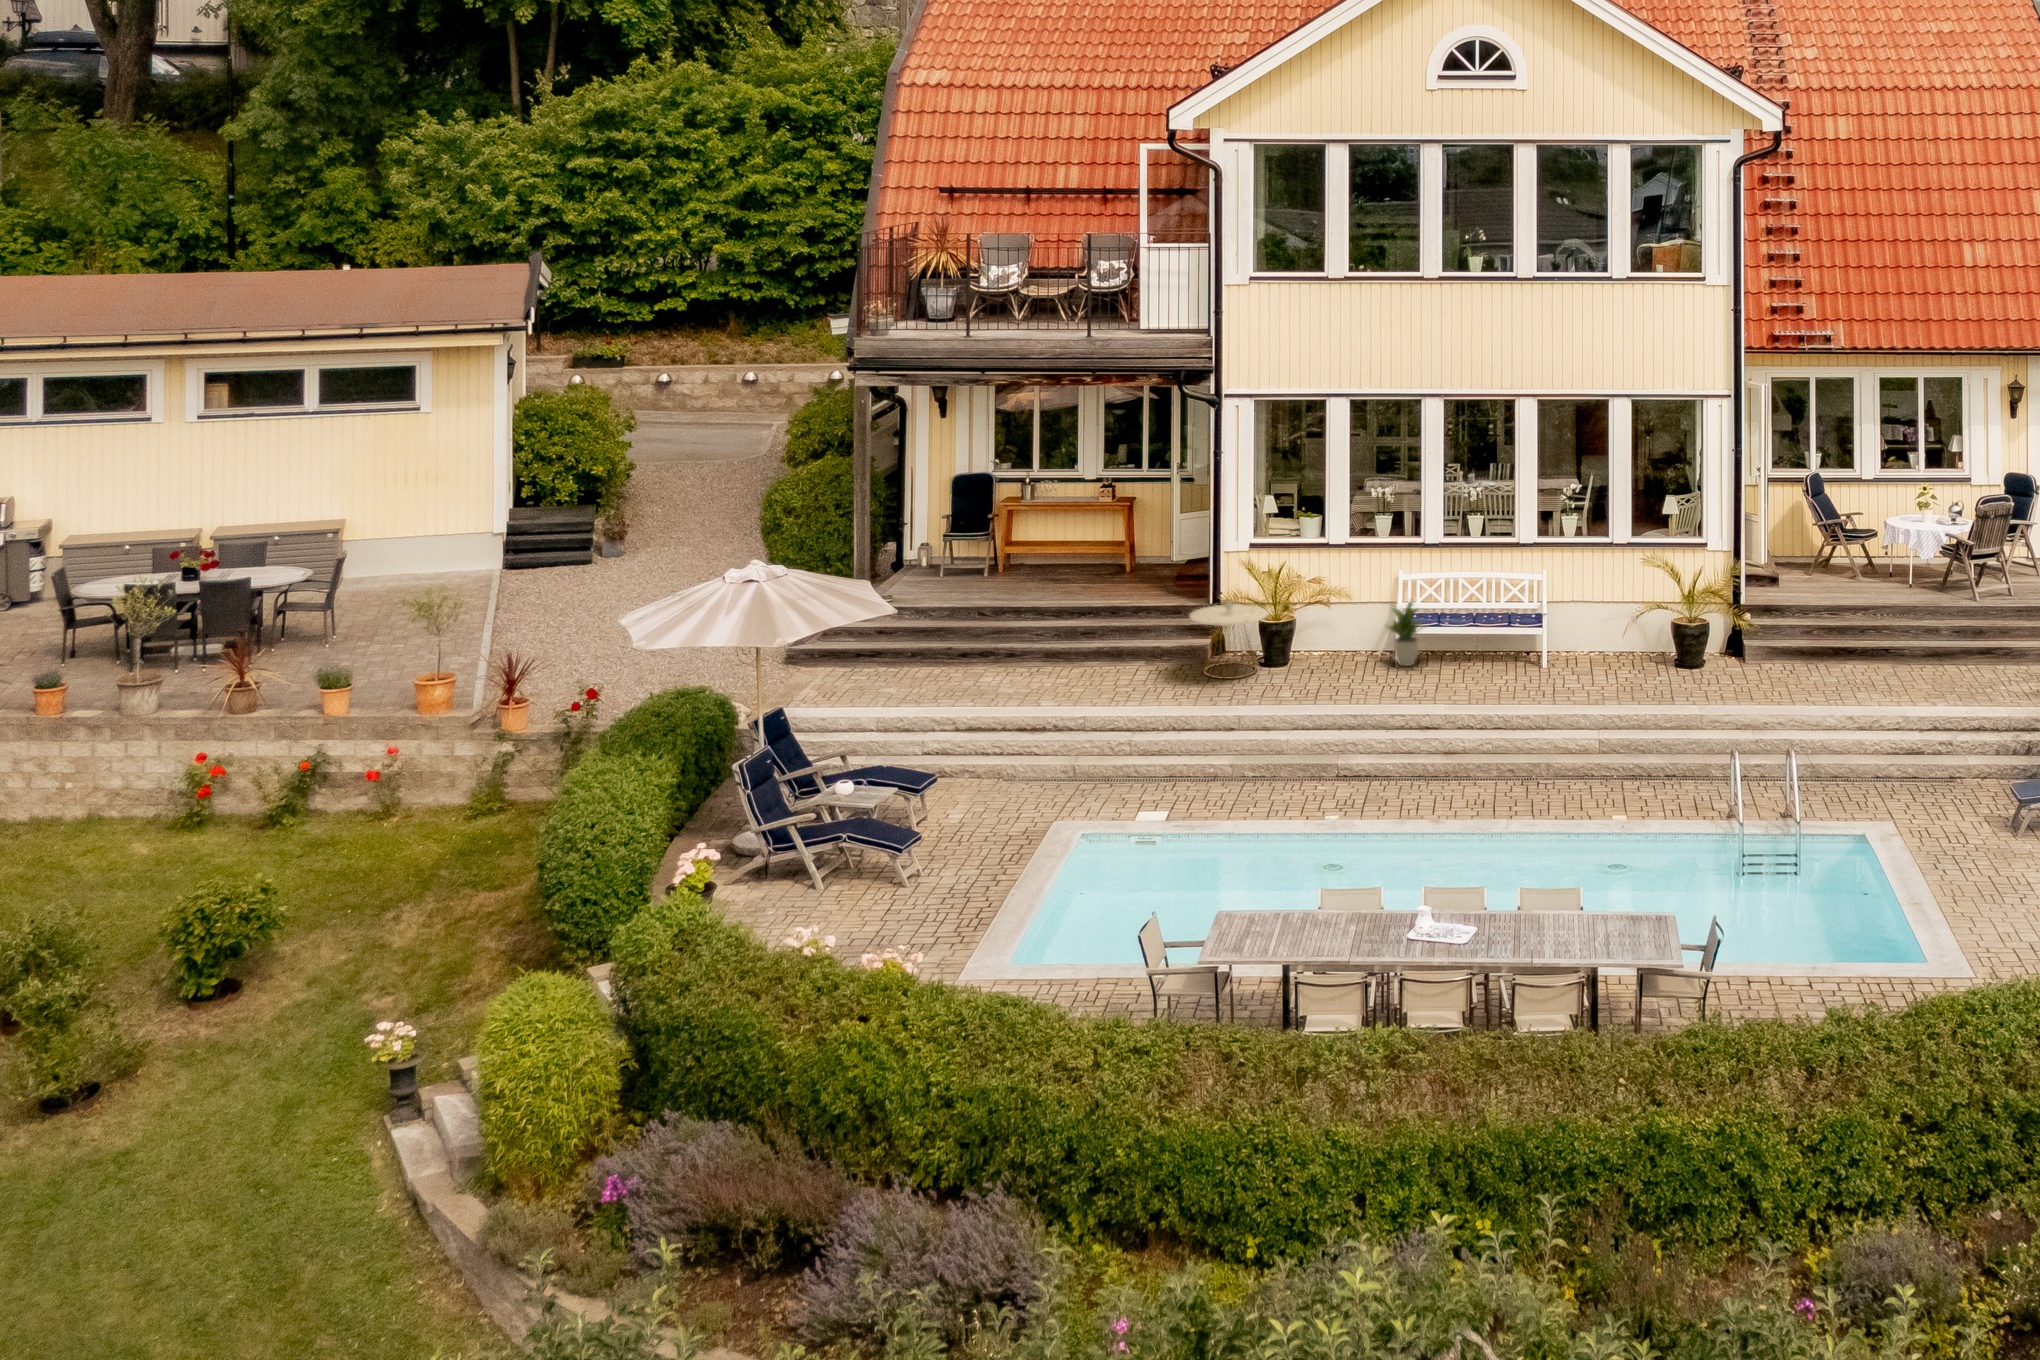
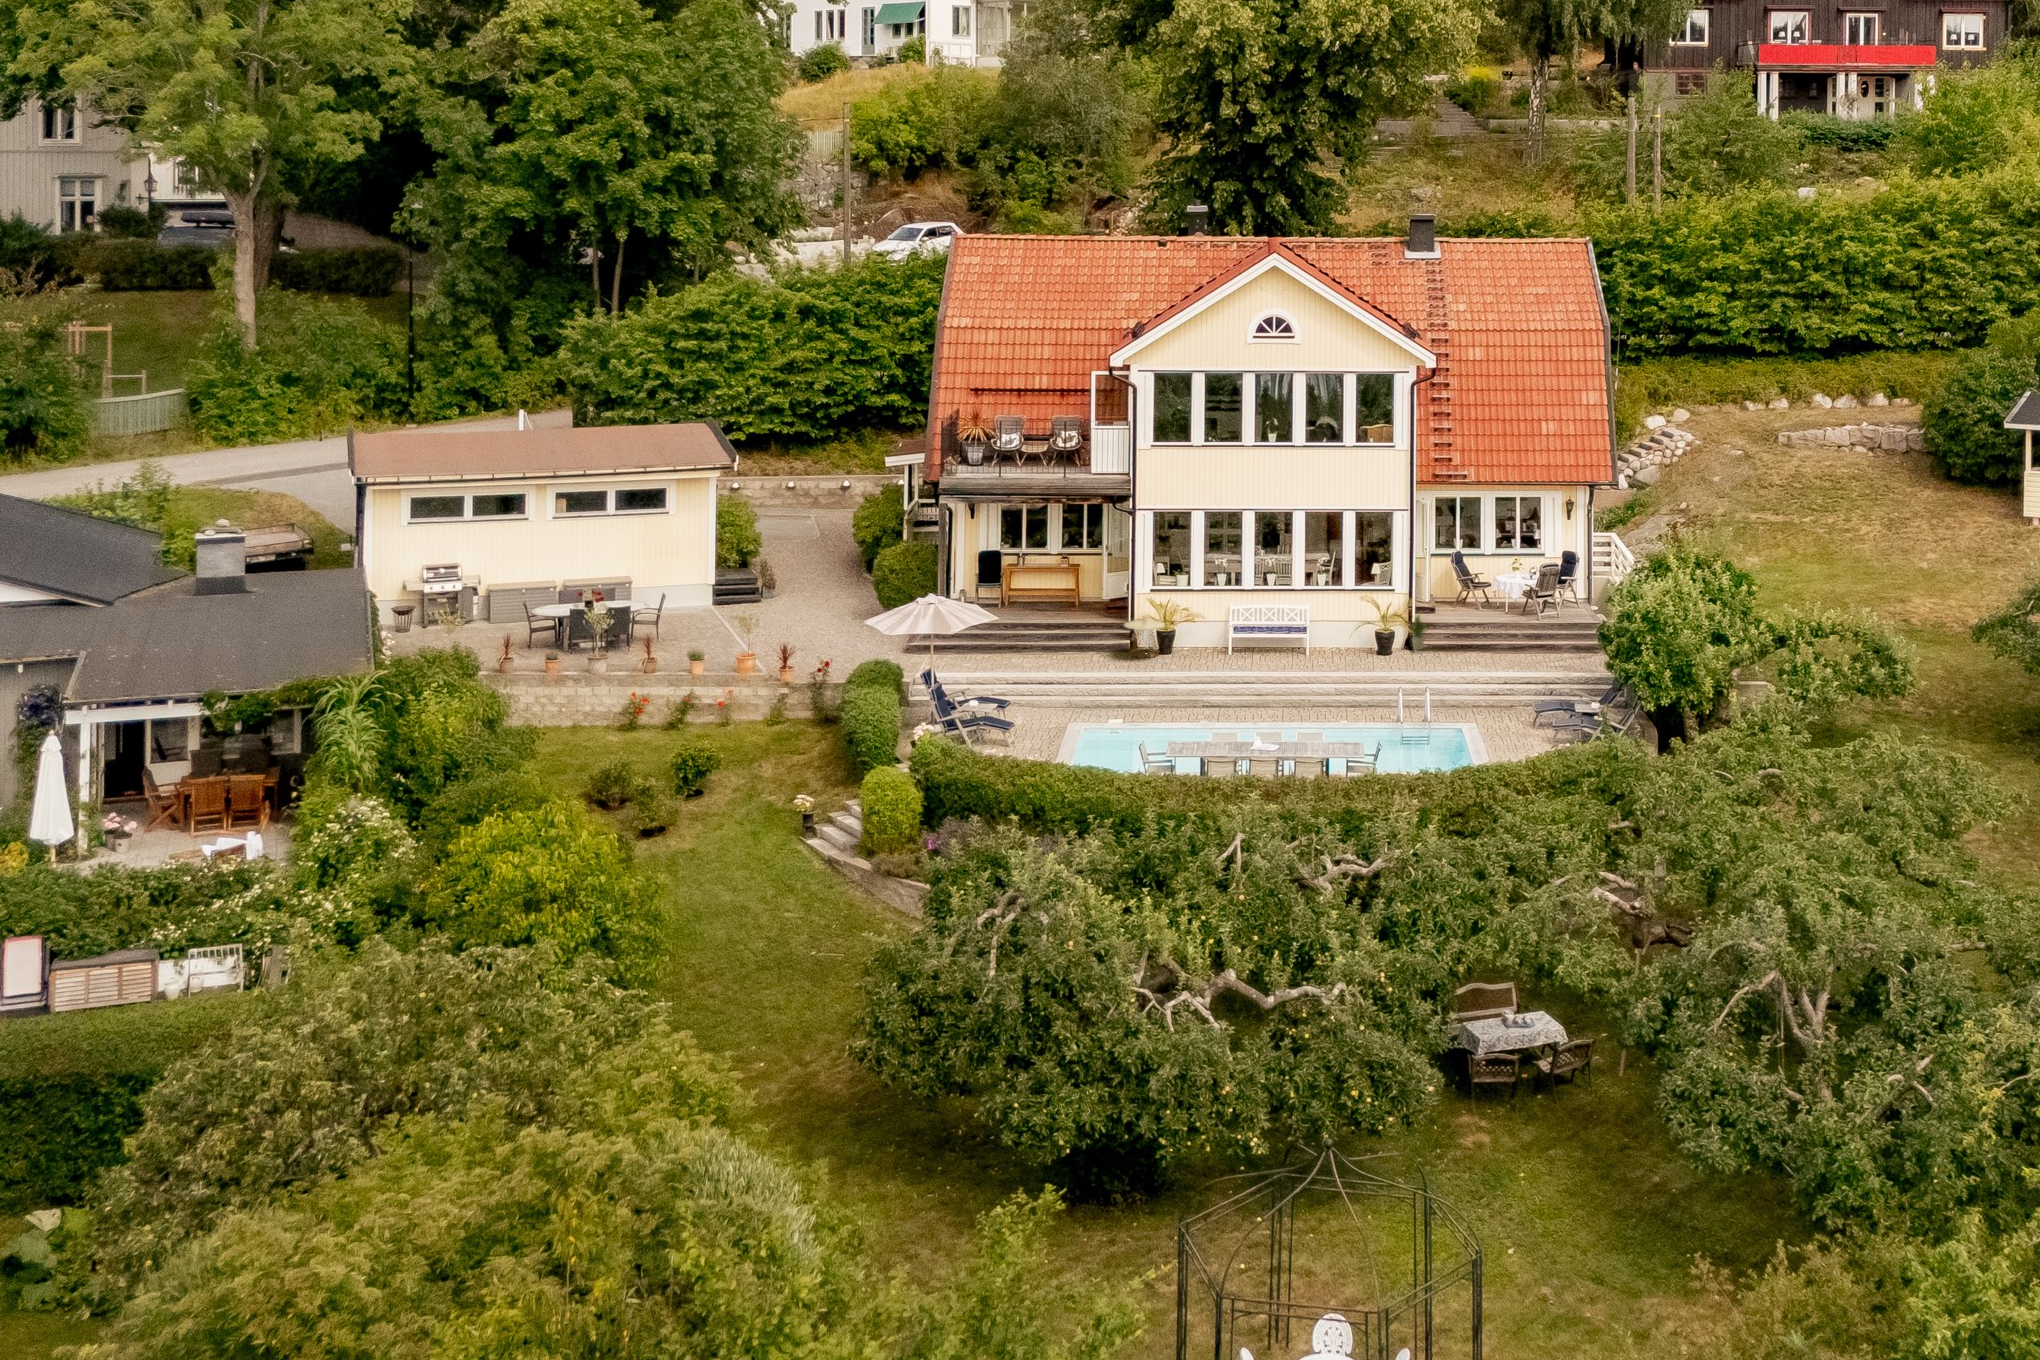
potted plant: present [1388,602,1426,666] -> present [1411,616,1427,650]

